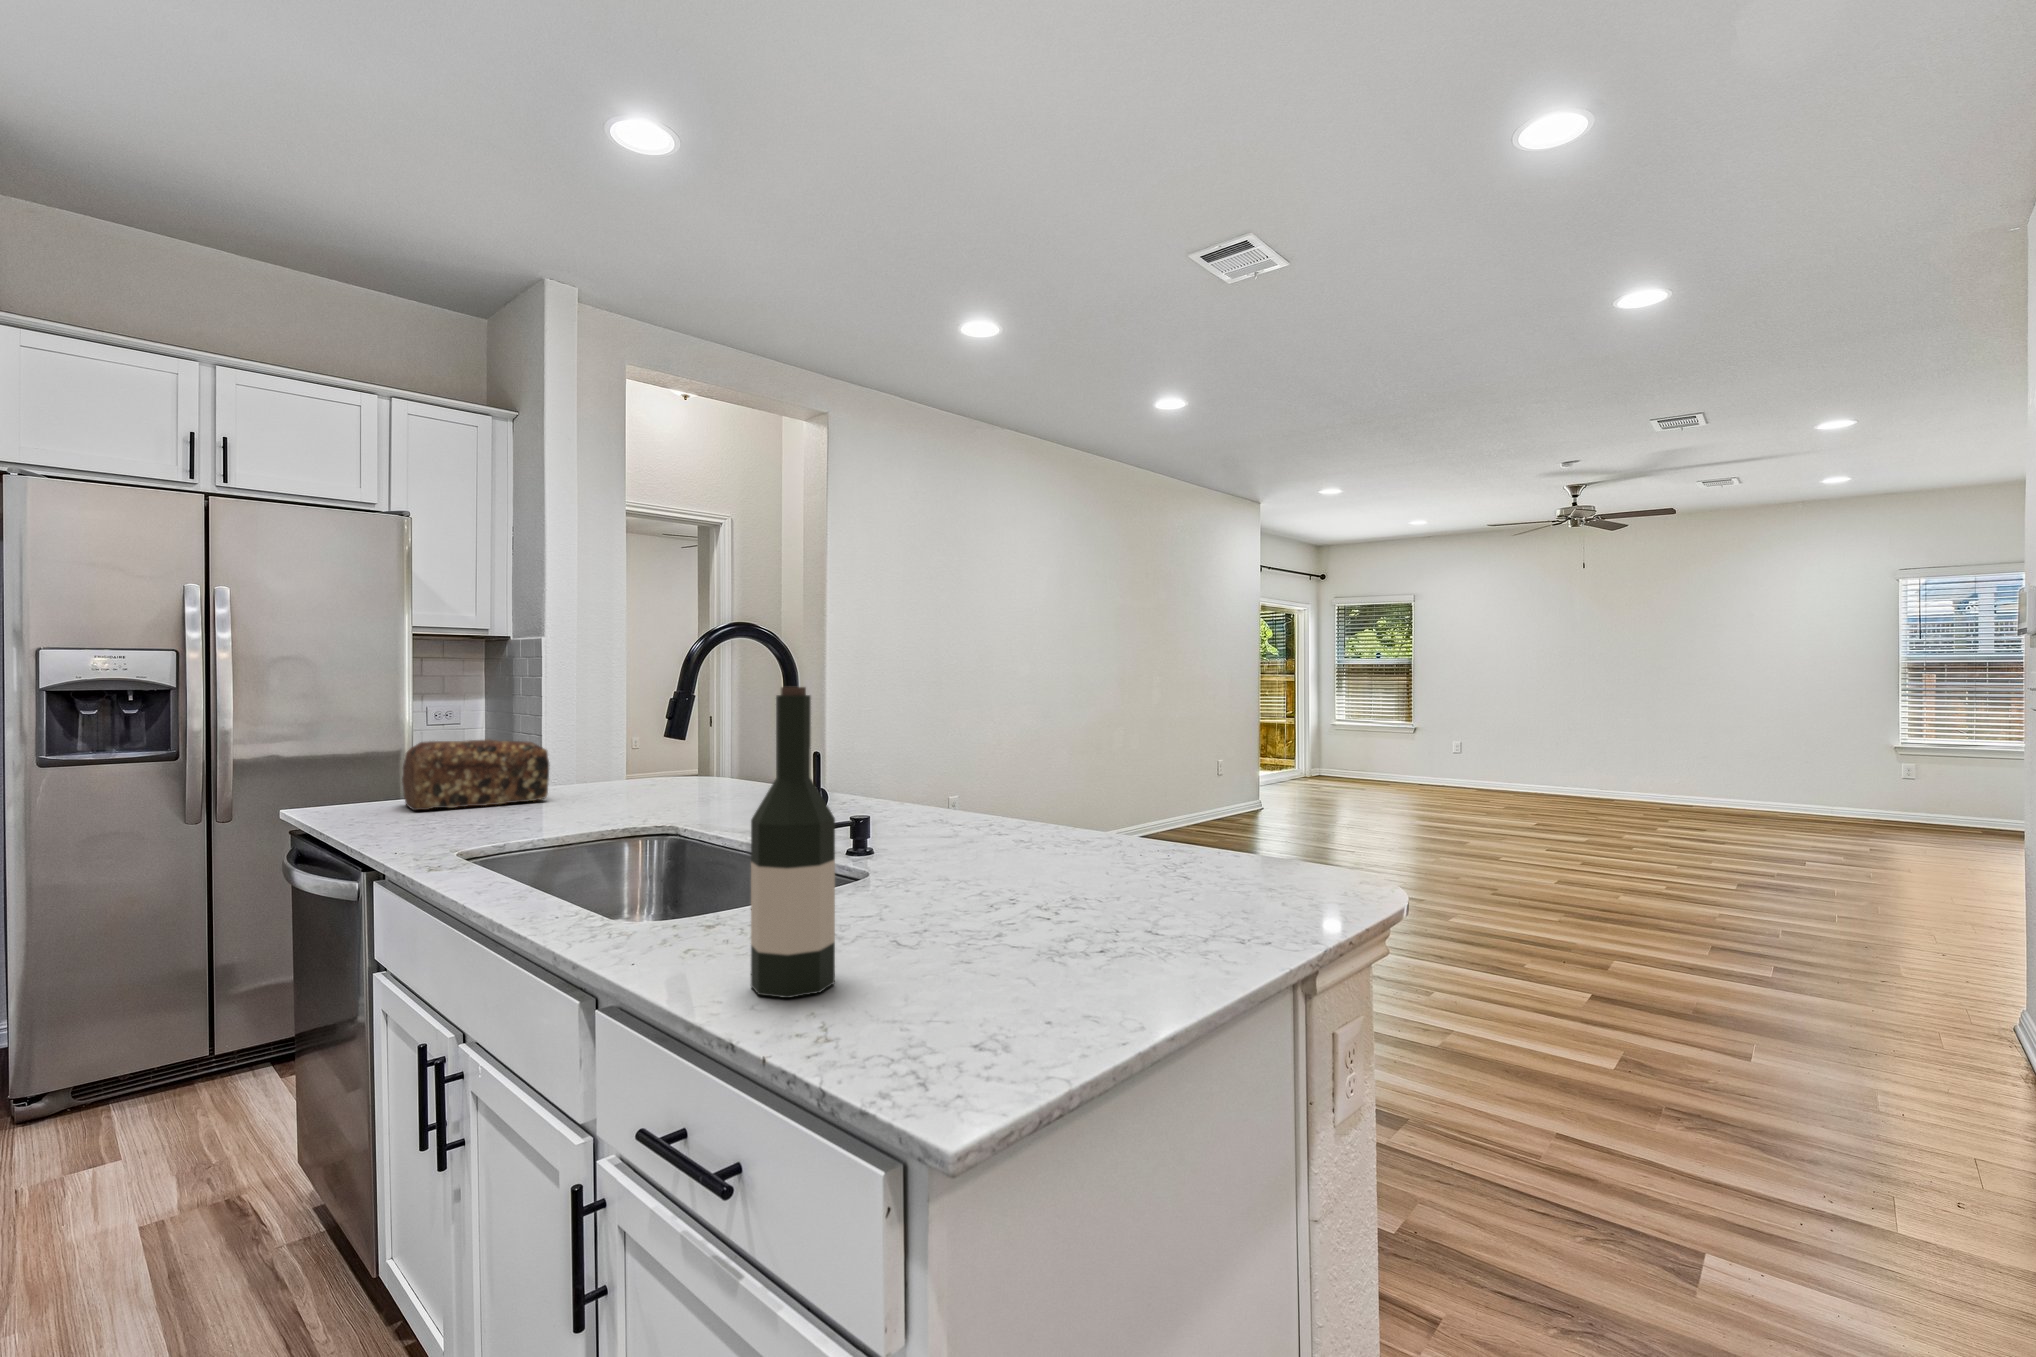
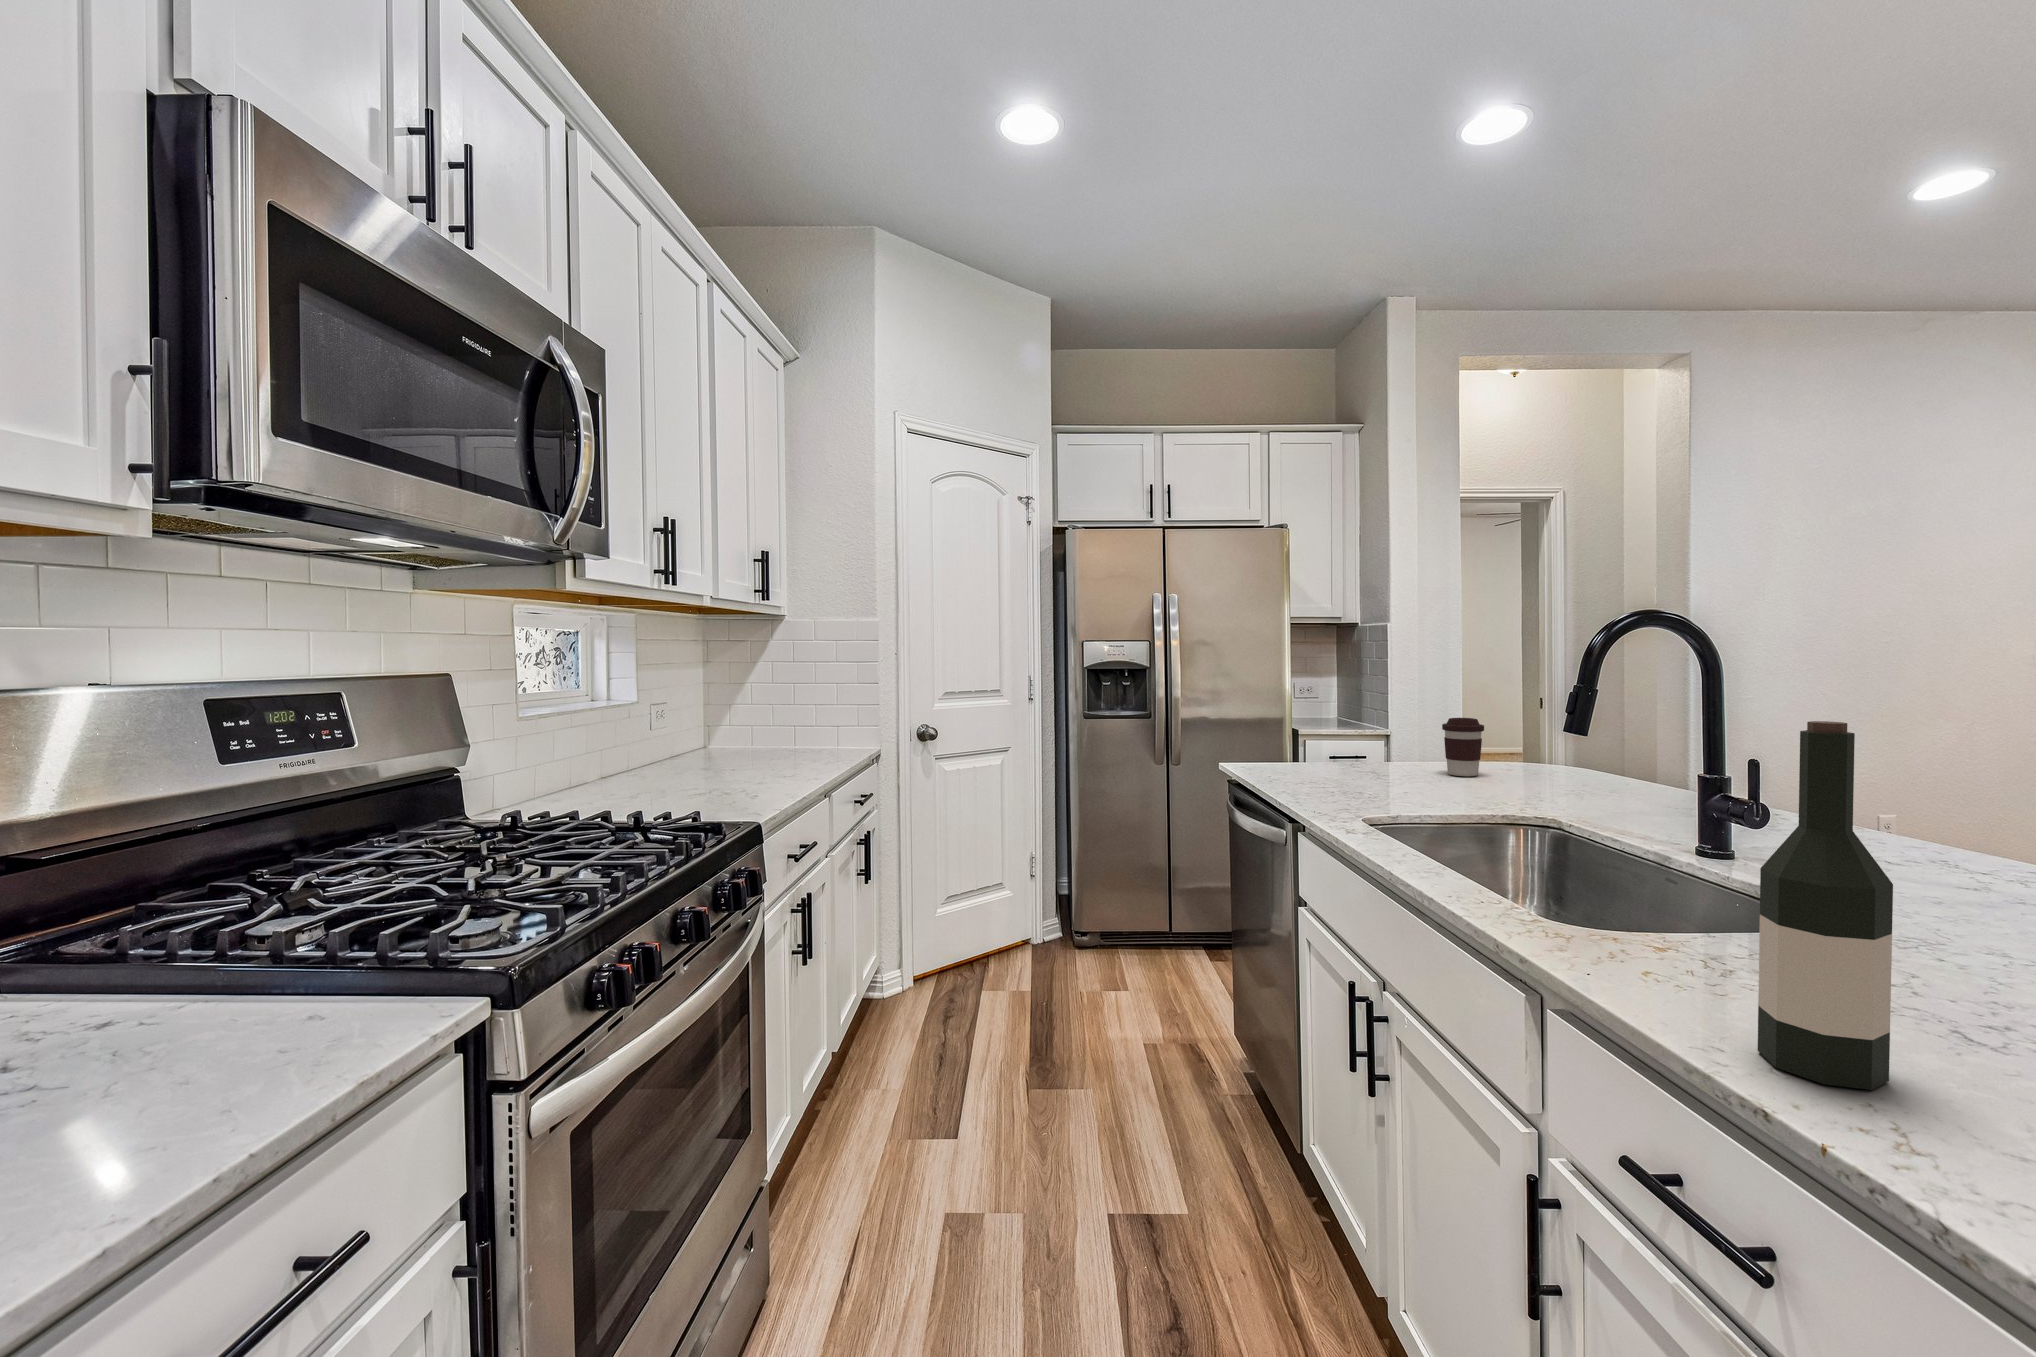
coffee cup: none [577,734,621,797] -> present [1442,718,1484,776]
bread loaf: present [402,739,550,810] -> none [1301,719,1419,776]

